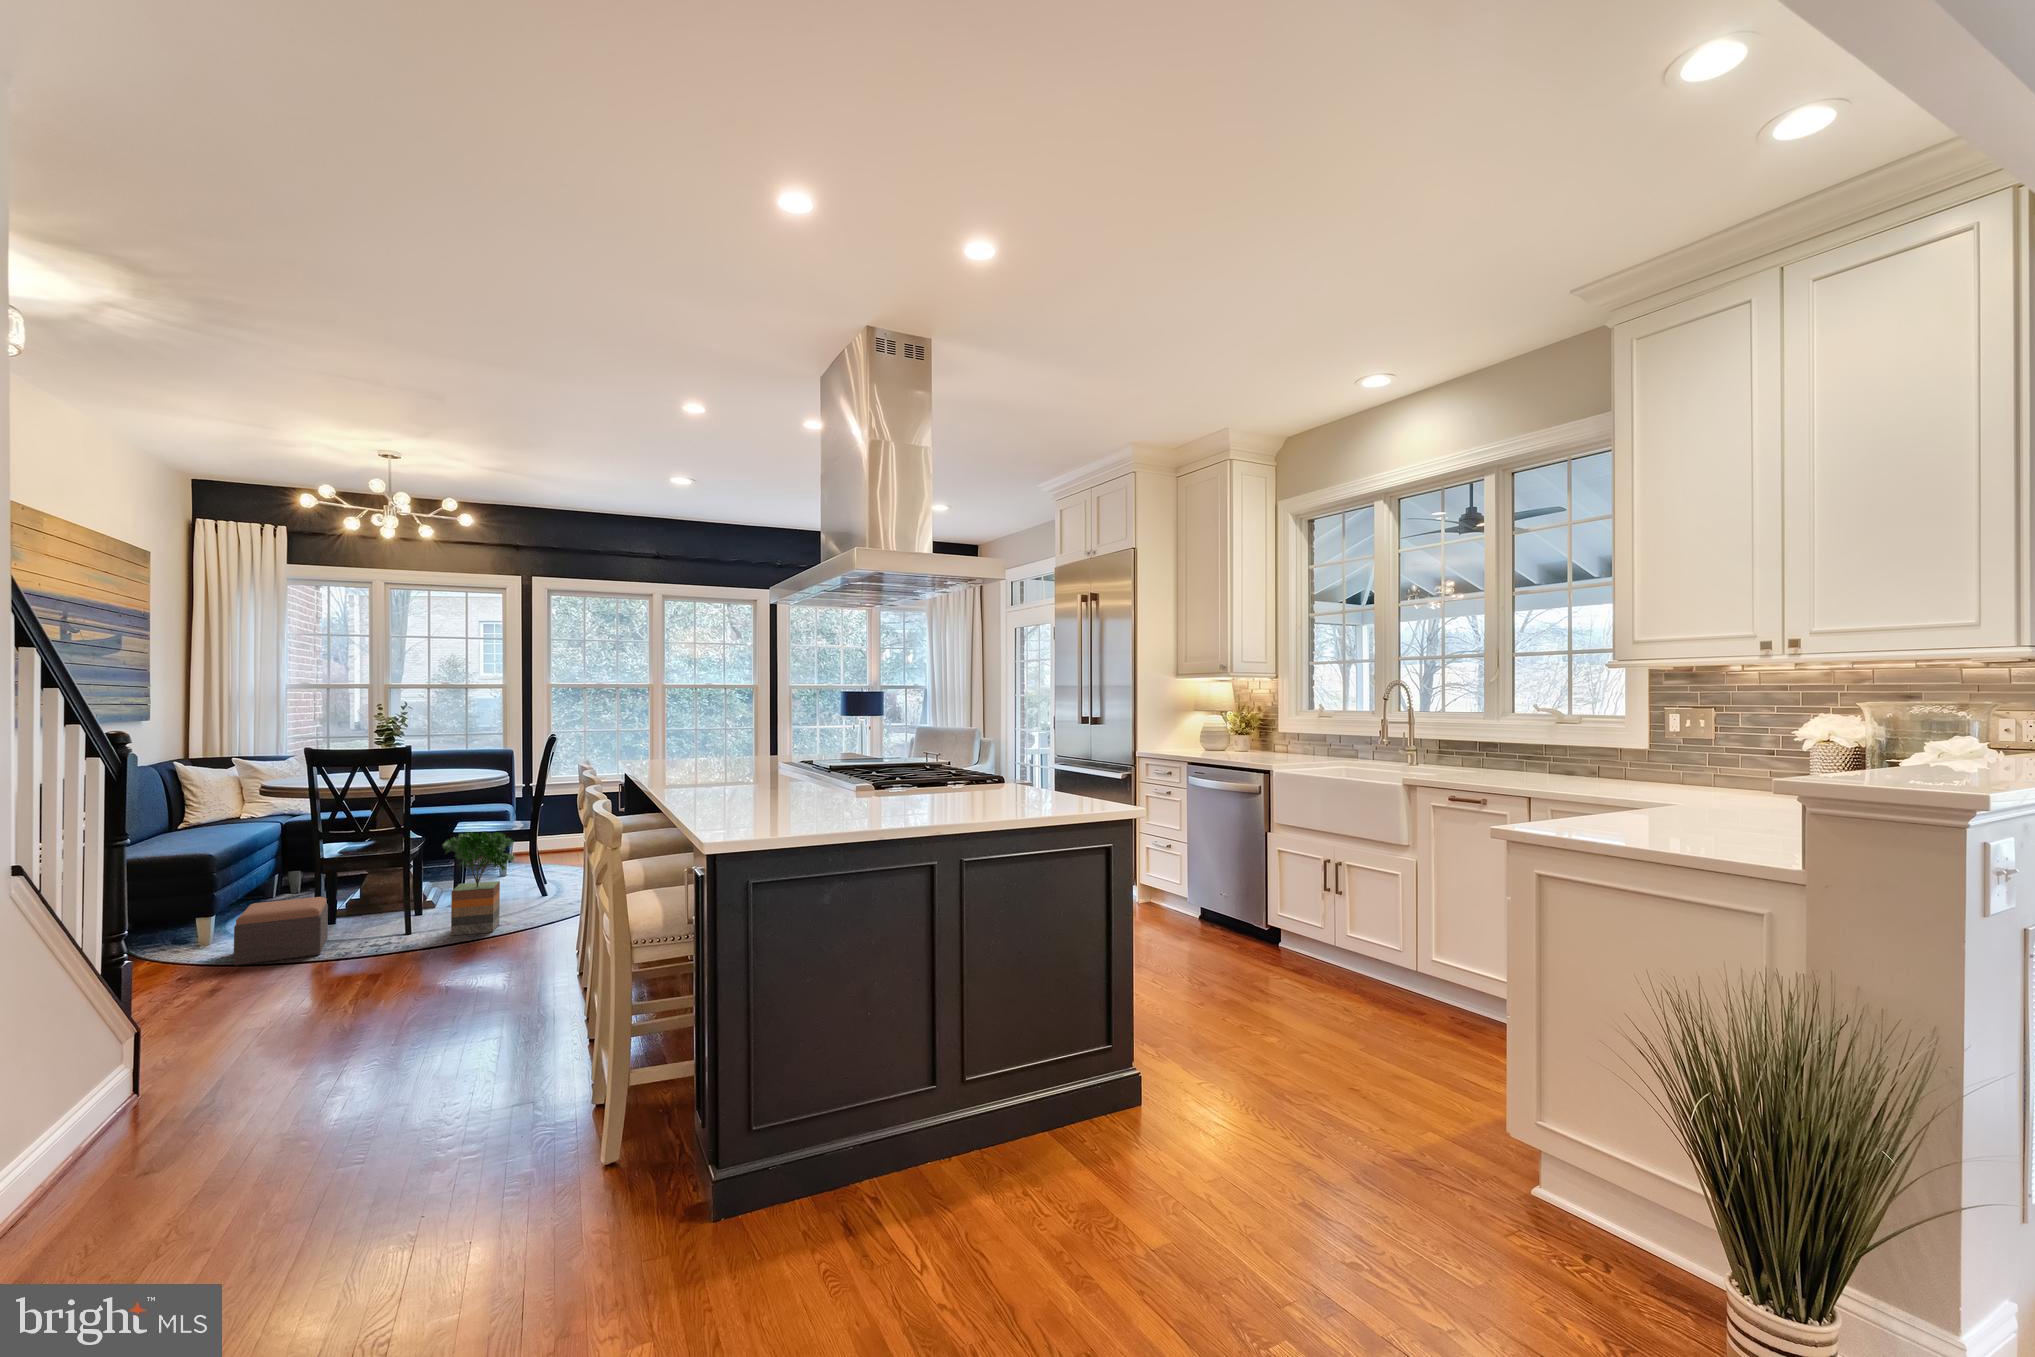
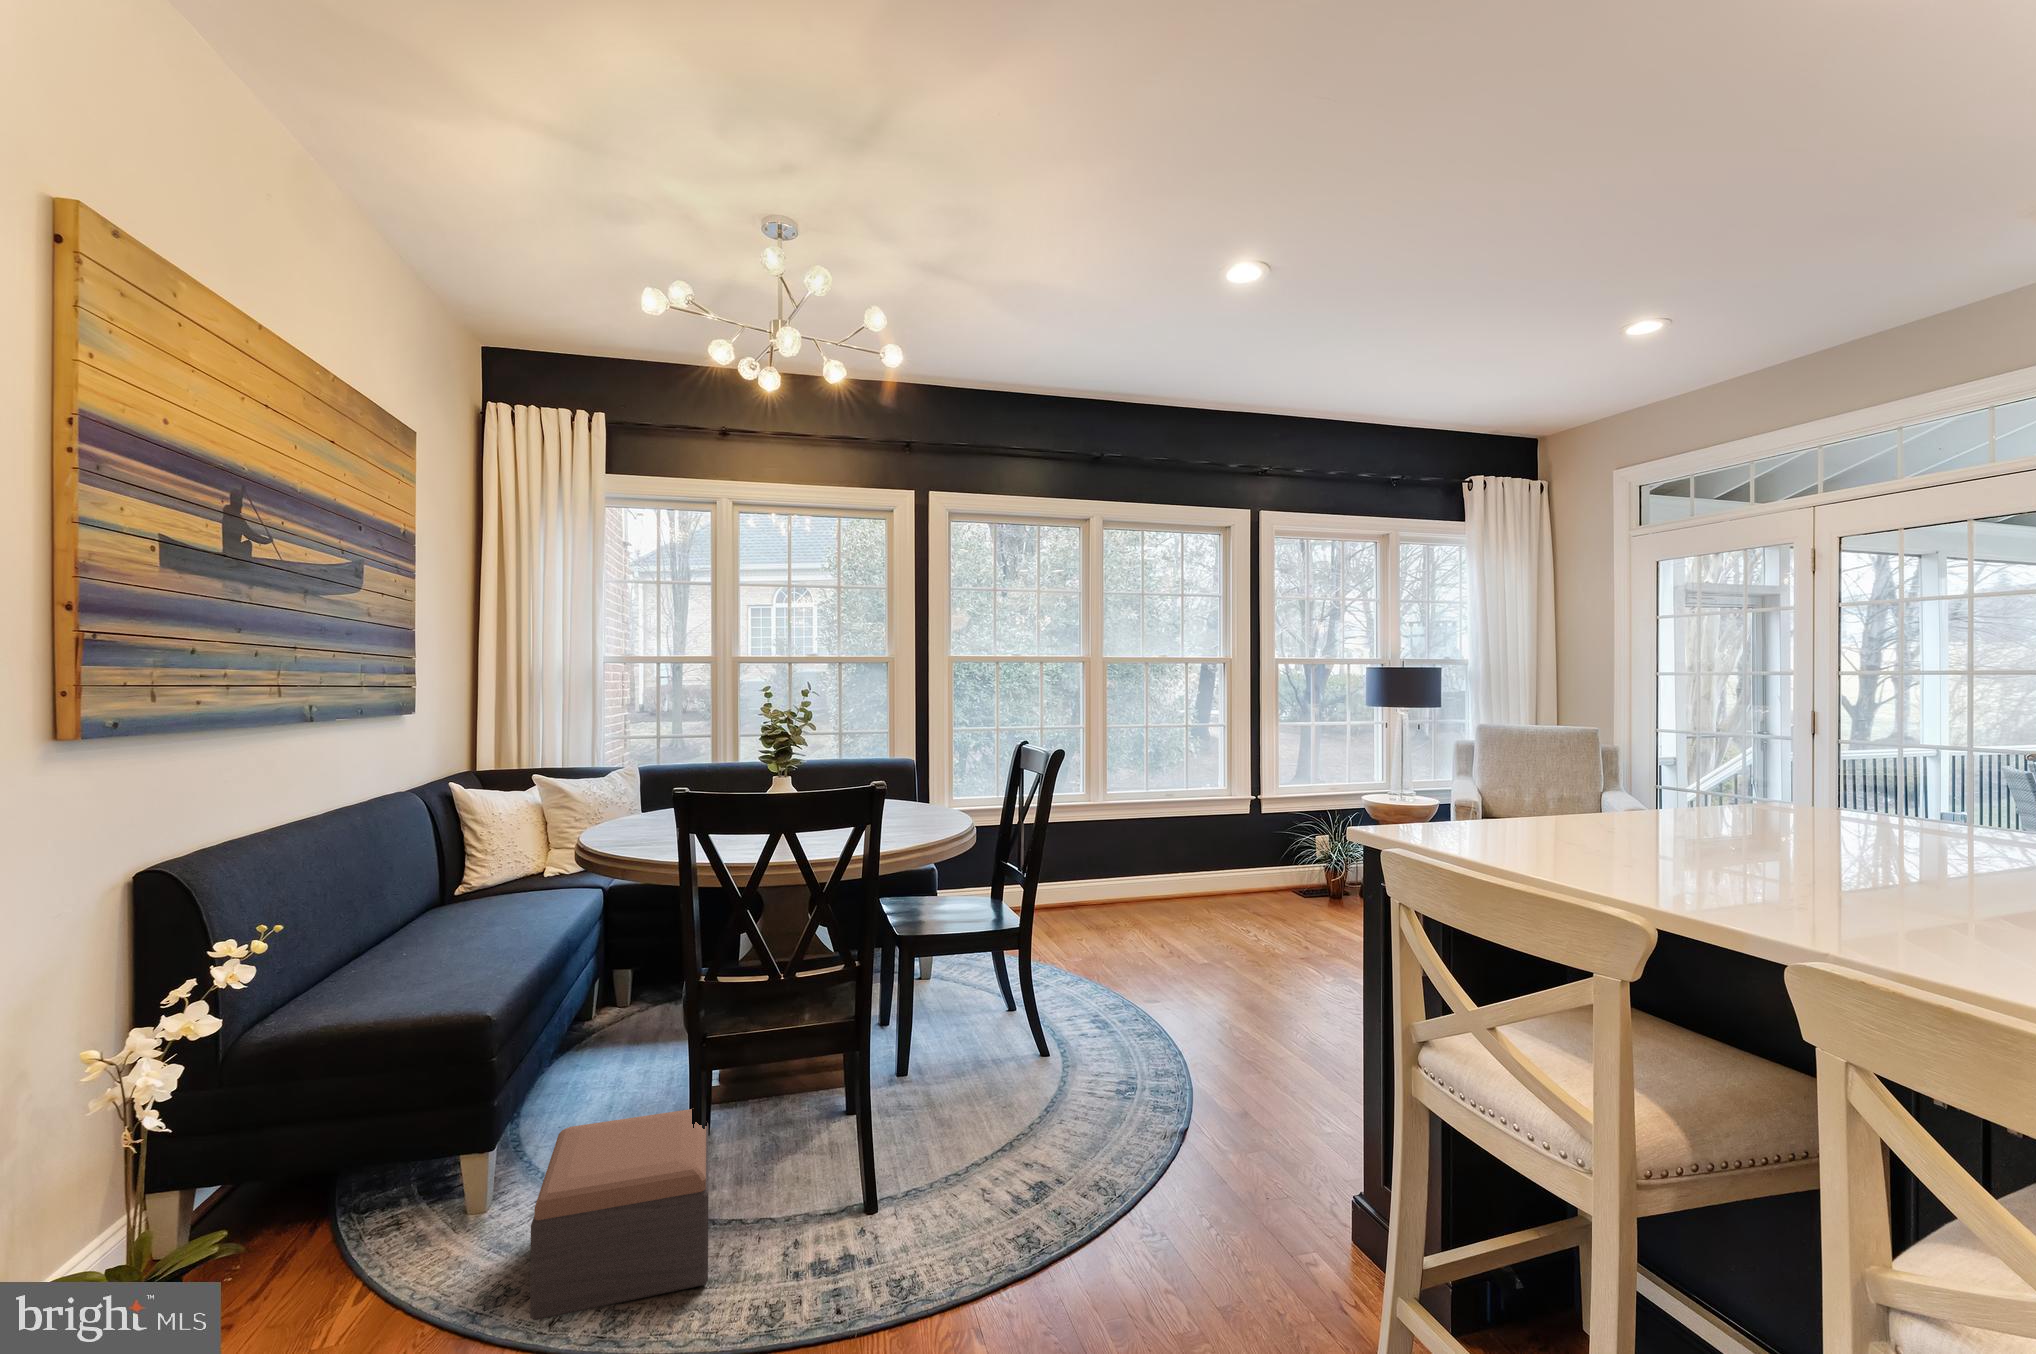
potted tree: present [444,831,515,935] -> none [923,961,1075,1214]

